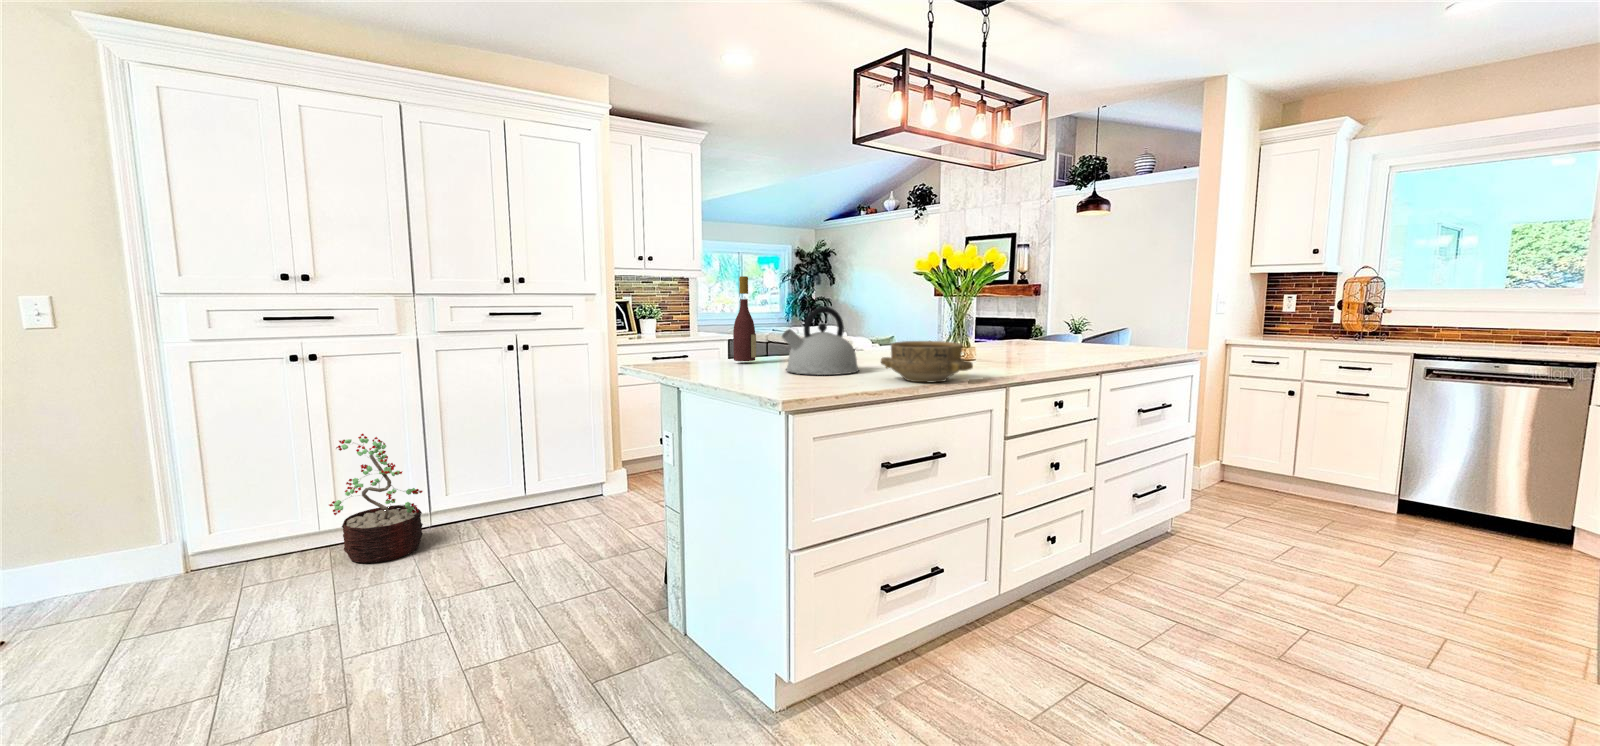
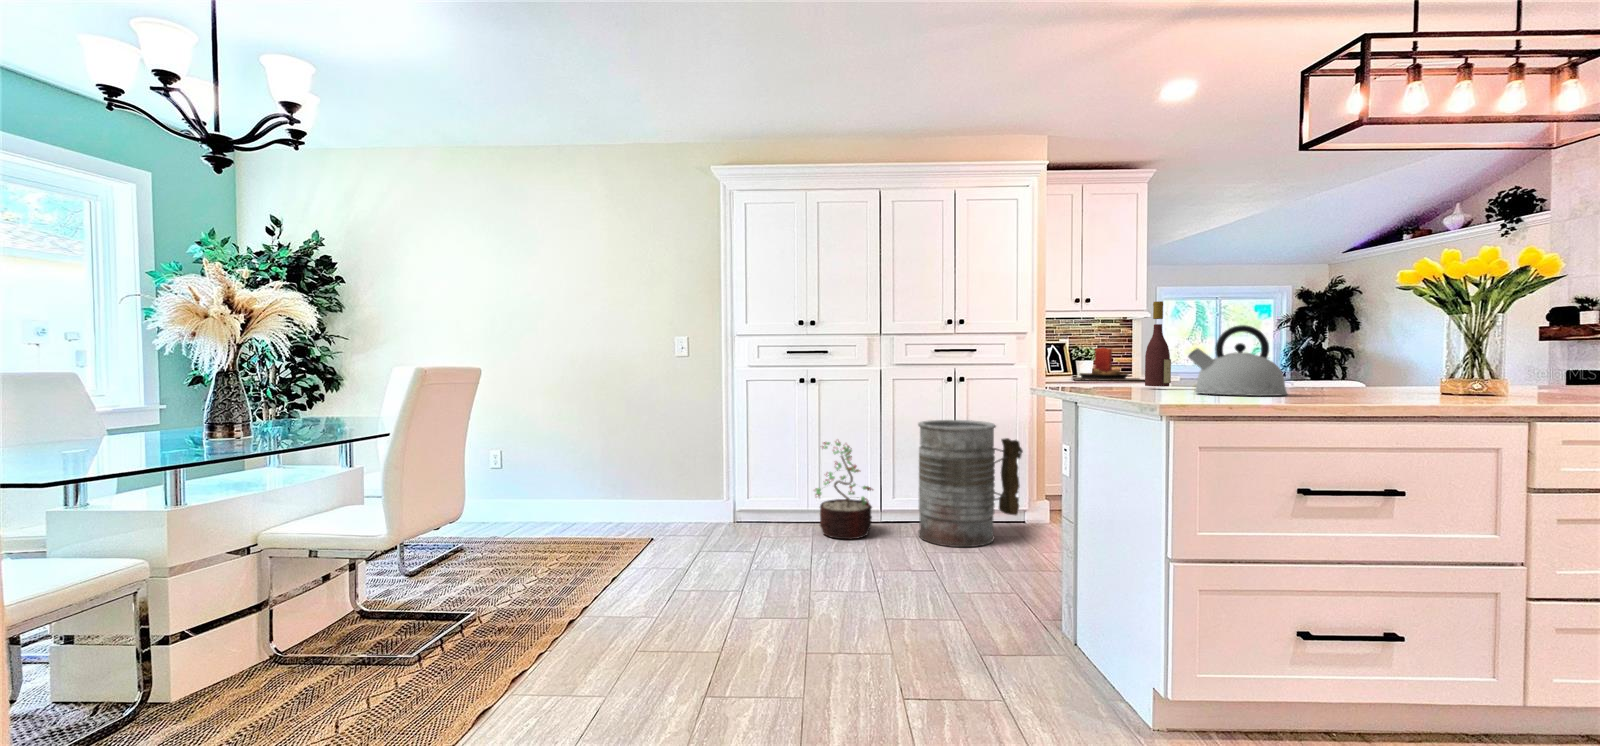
candle: none [645,311,718,347] -> present [1072,348,1144,381]
ceramic bowl: present [881,341,973,382] -> none [1305,359,1438,403]
trash can: none [477,393,601,541] -> present [918,420,1023,547]

